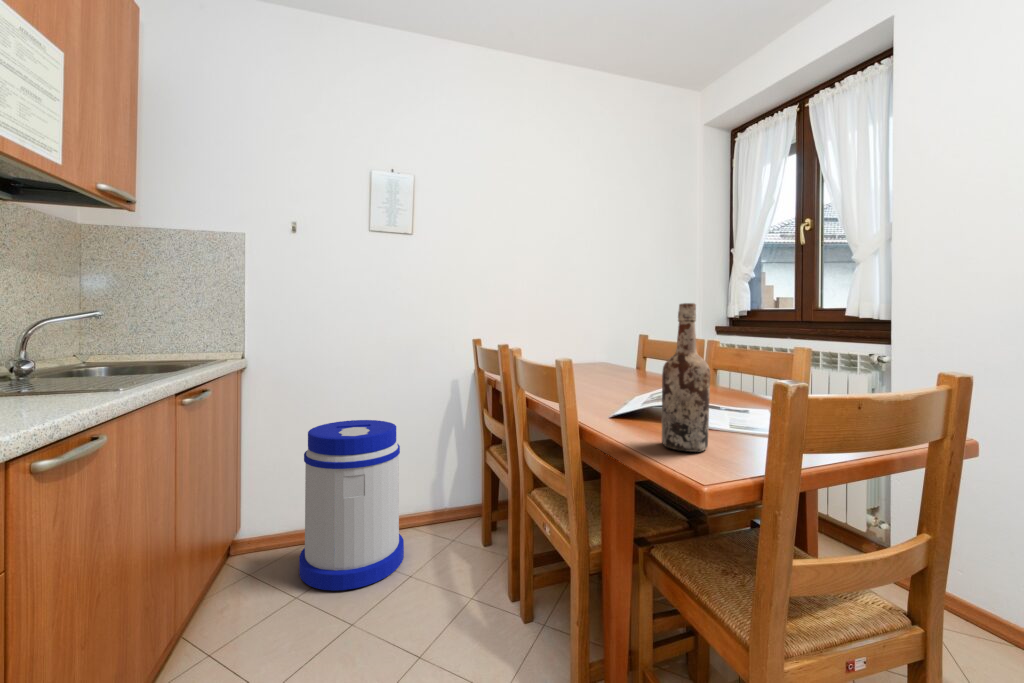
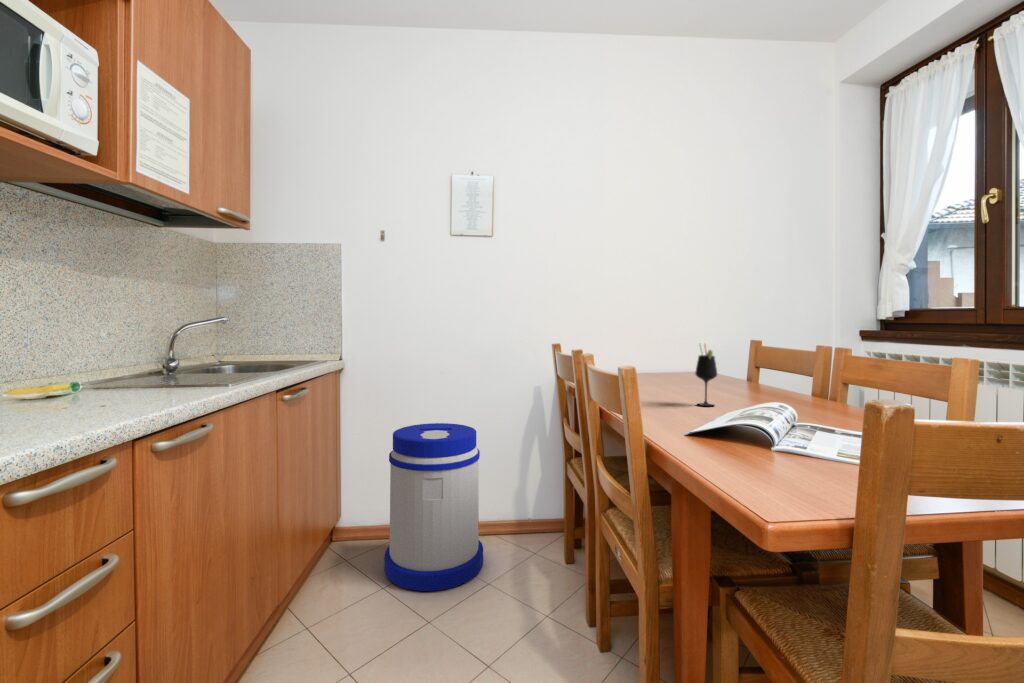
wine bottle: present [662,303,710,452] -> none [738,305,799,482]
wine glass: none [604,338,622,393] -> present [695,345,717,406]

